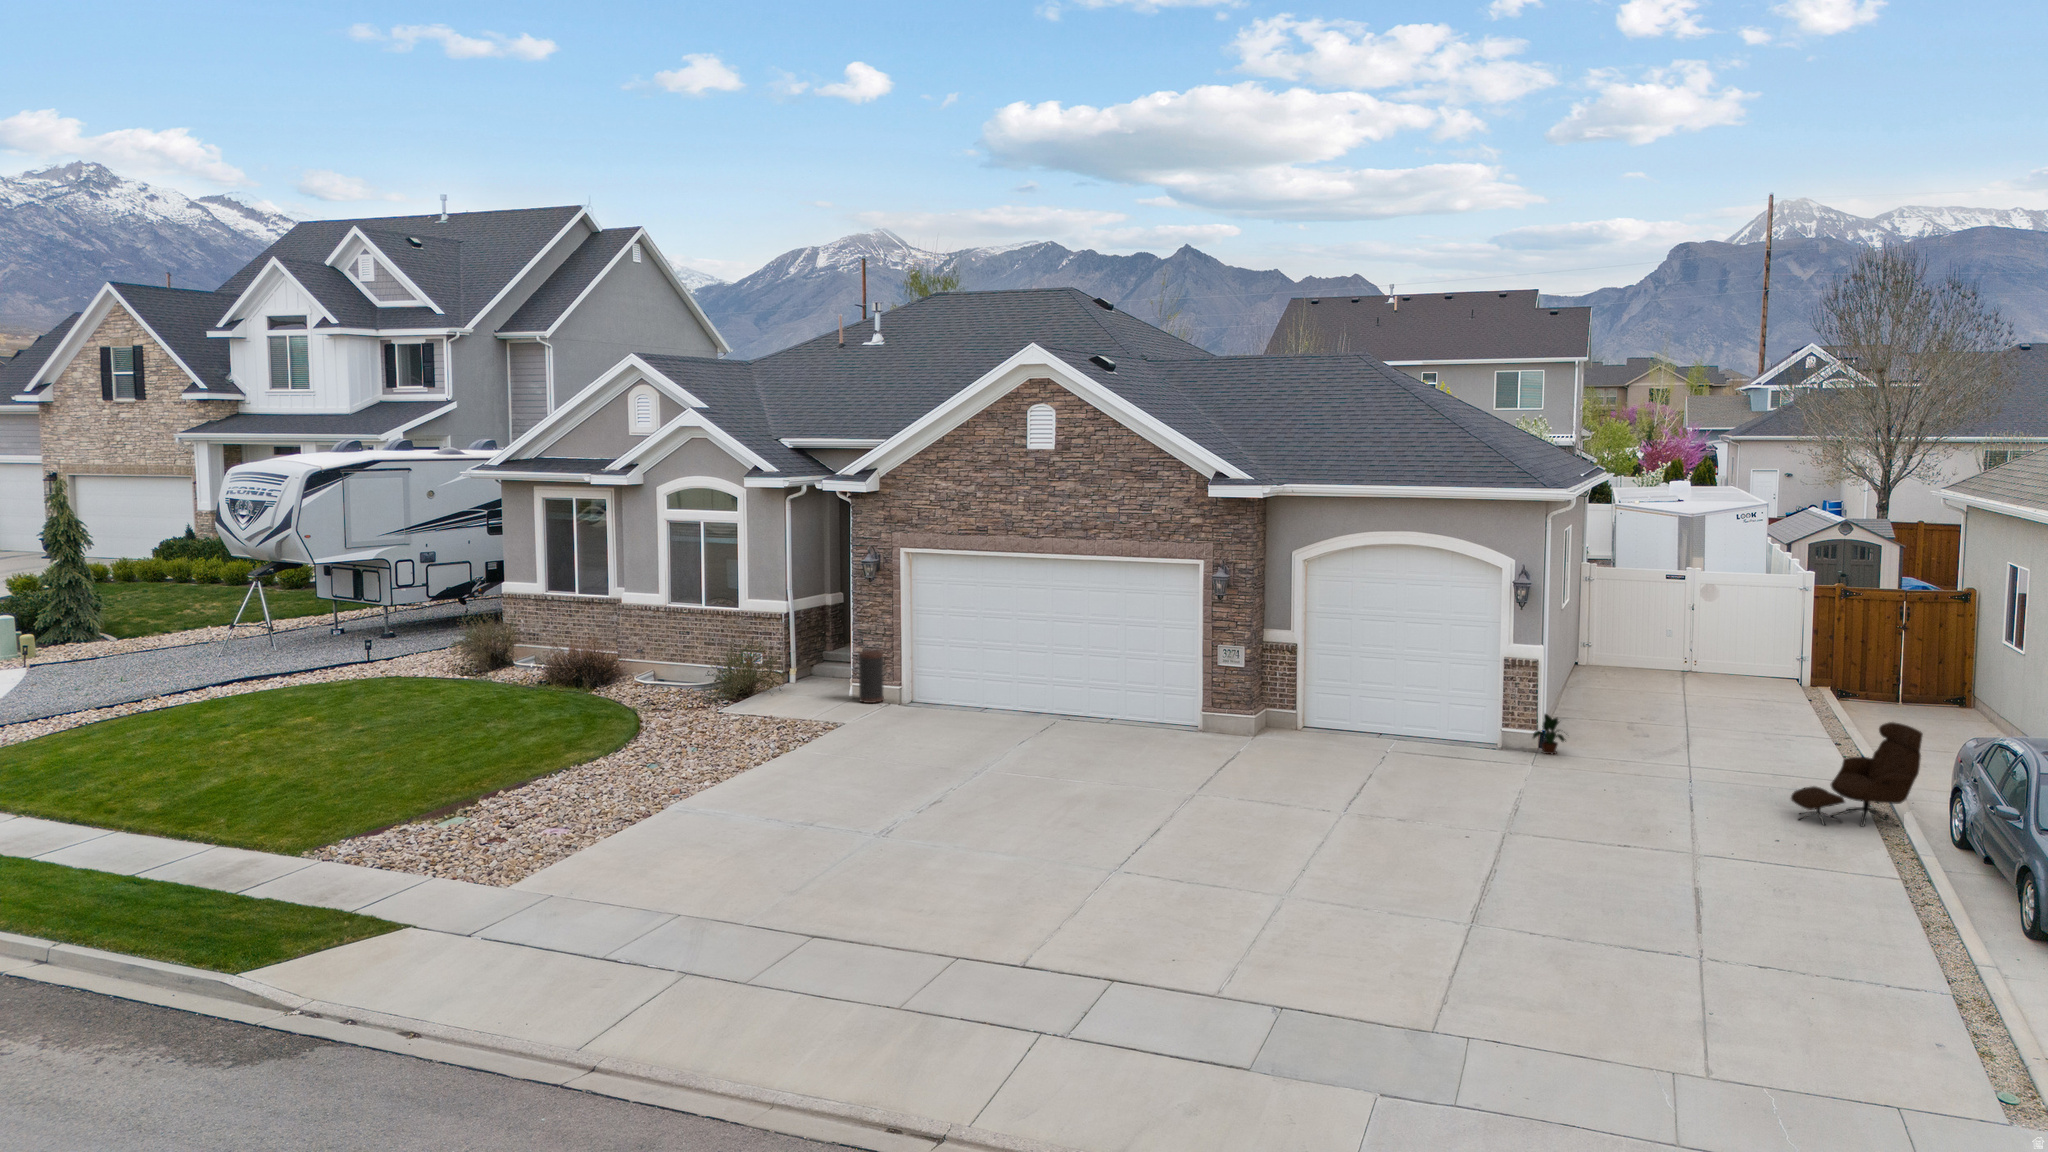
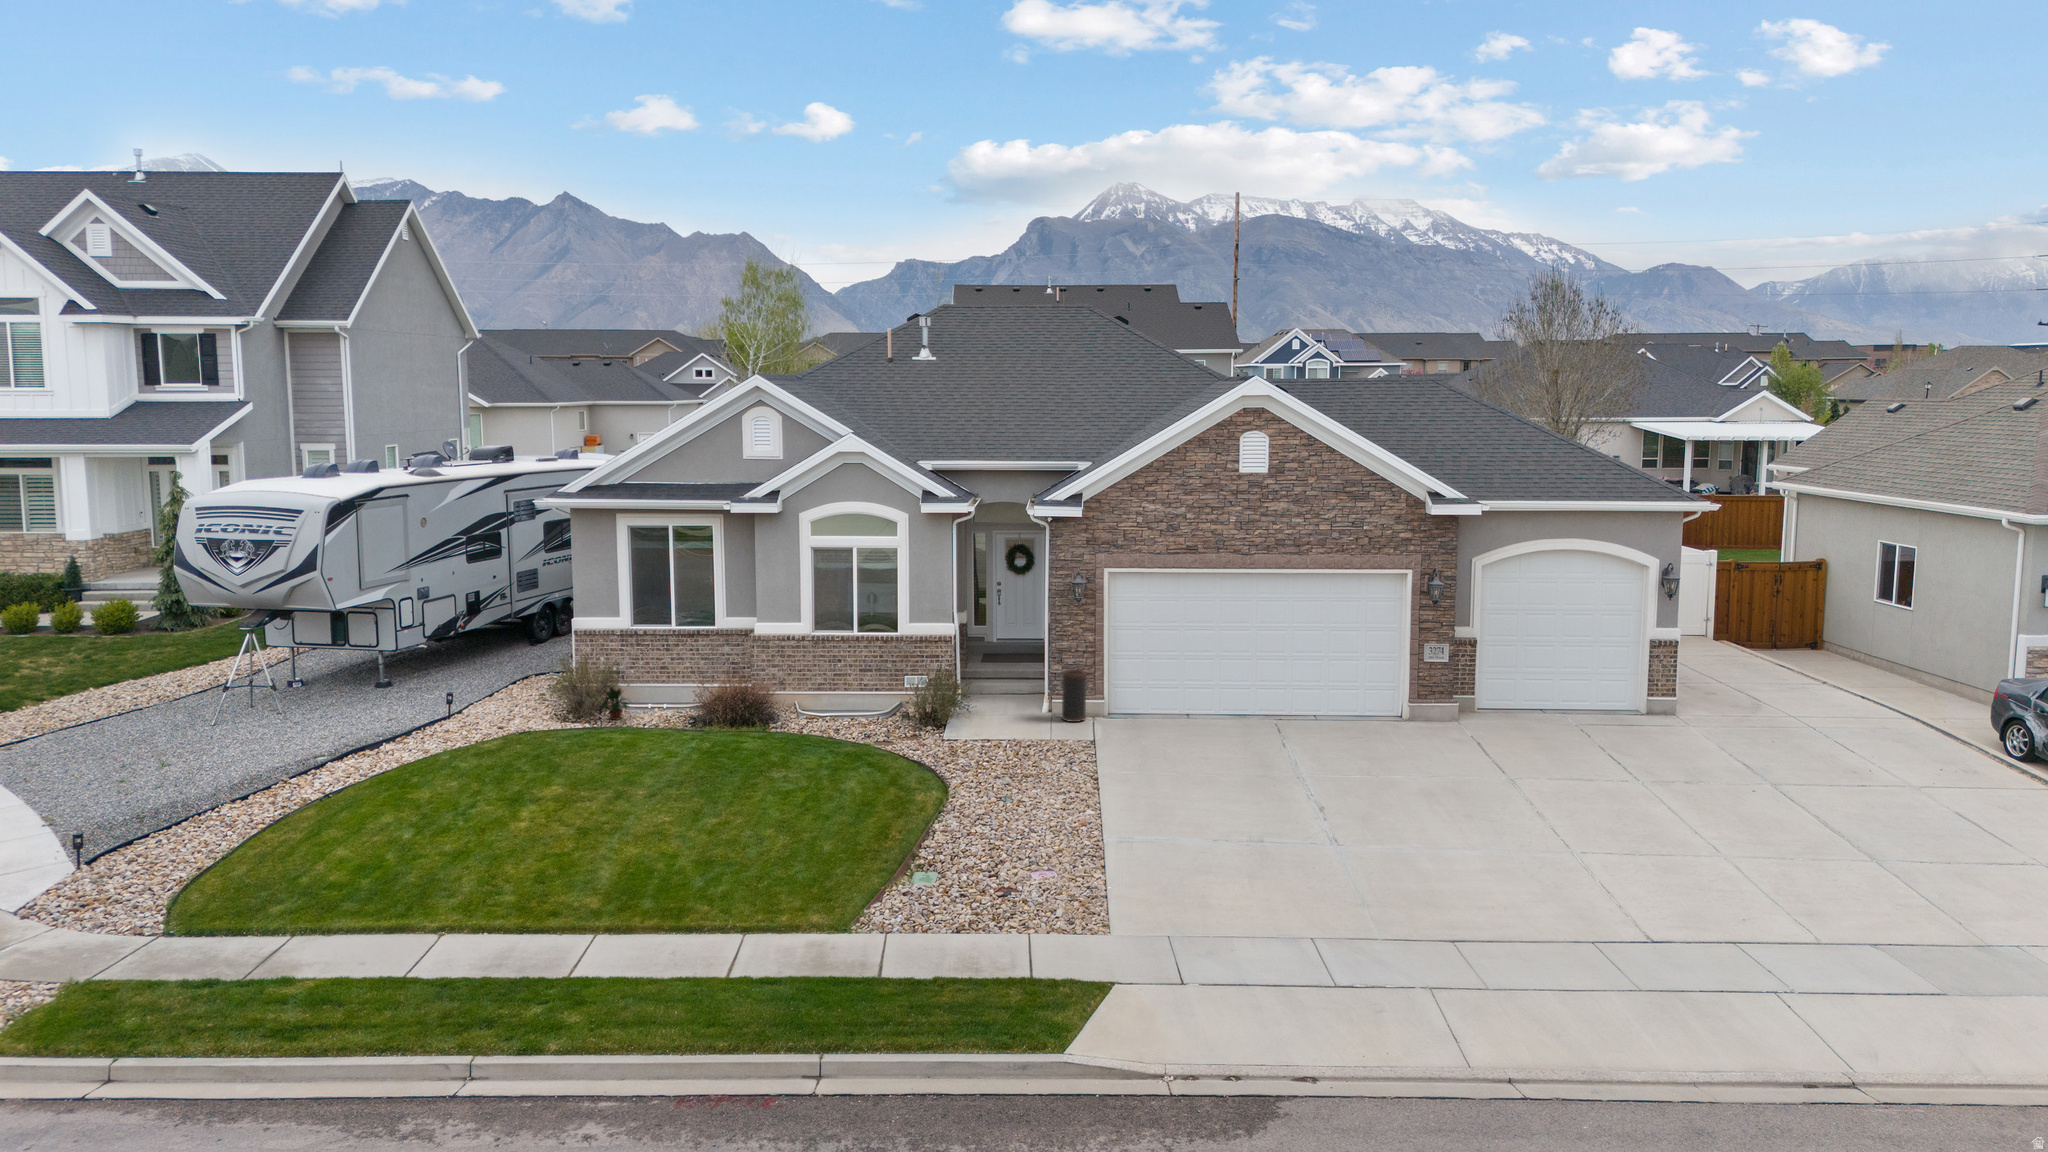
potted plant: present [1533,714,1565,754] -> present [601,686,628,720]
lounge chair: present [1791,722,1923,827] -> none [1925,676,2017,760]

